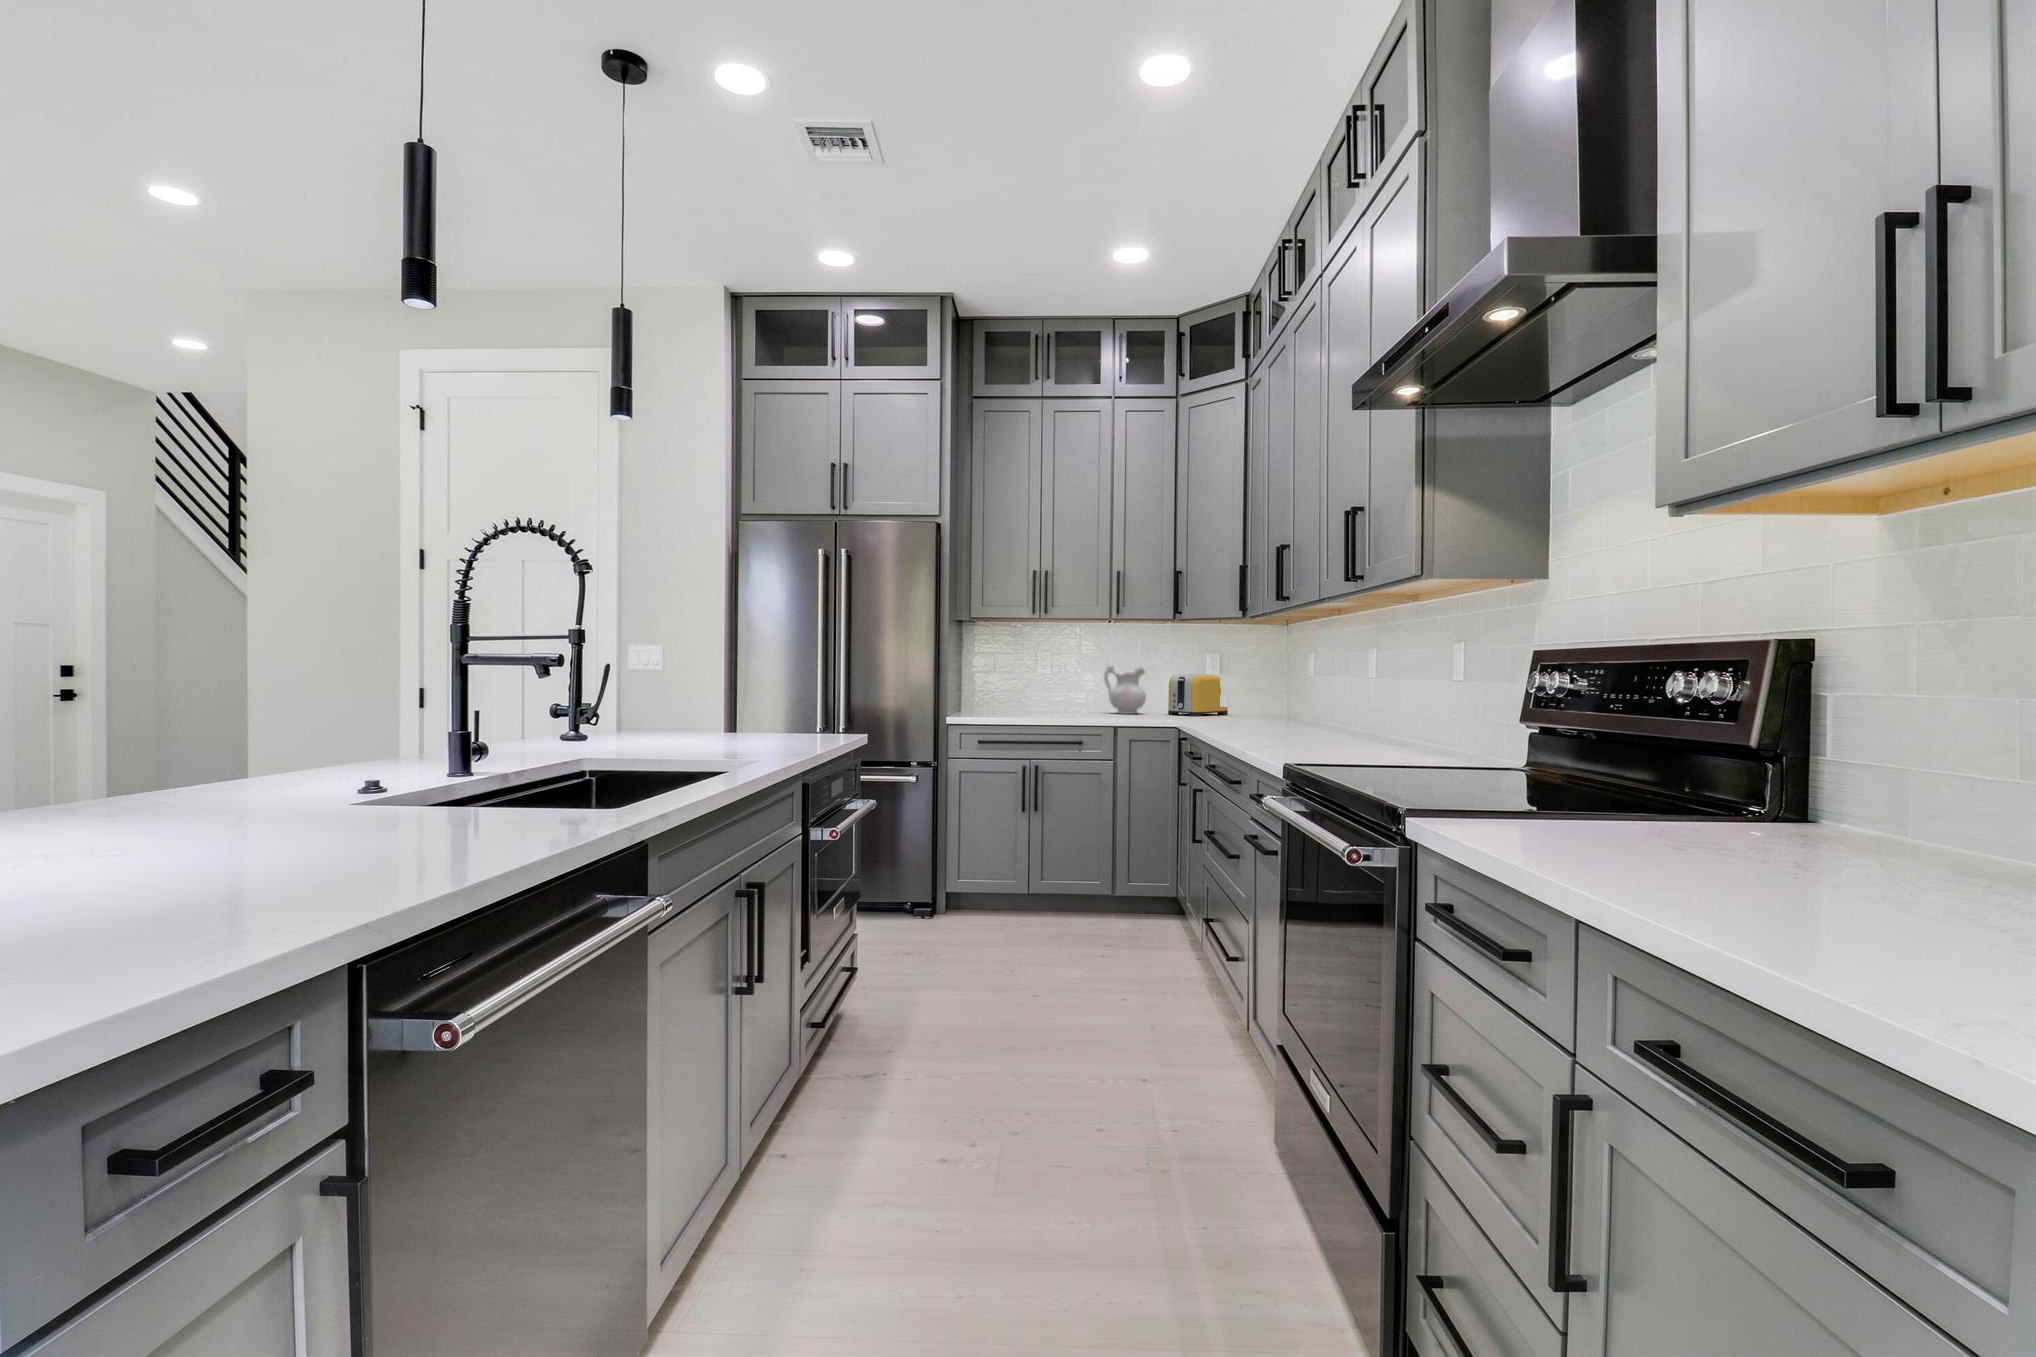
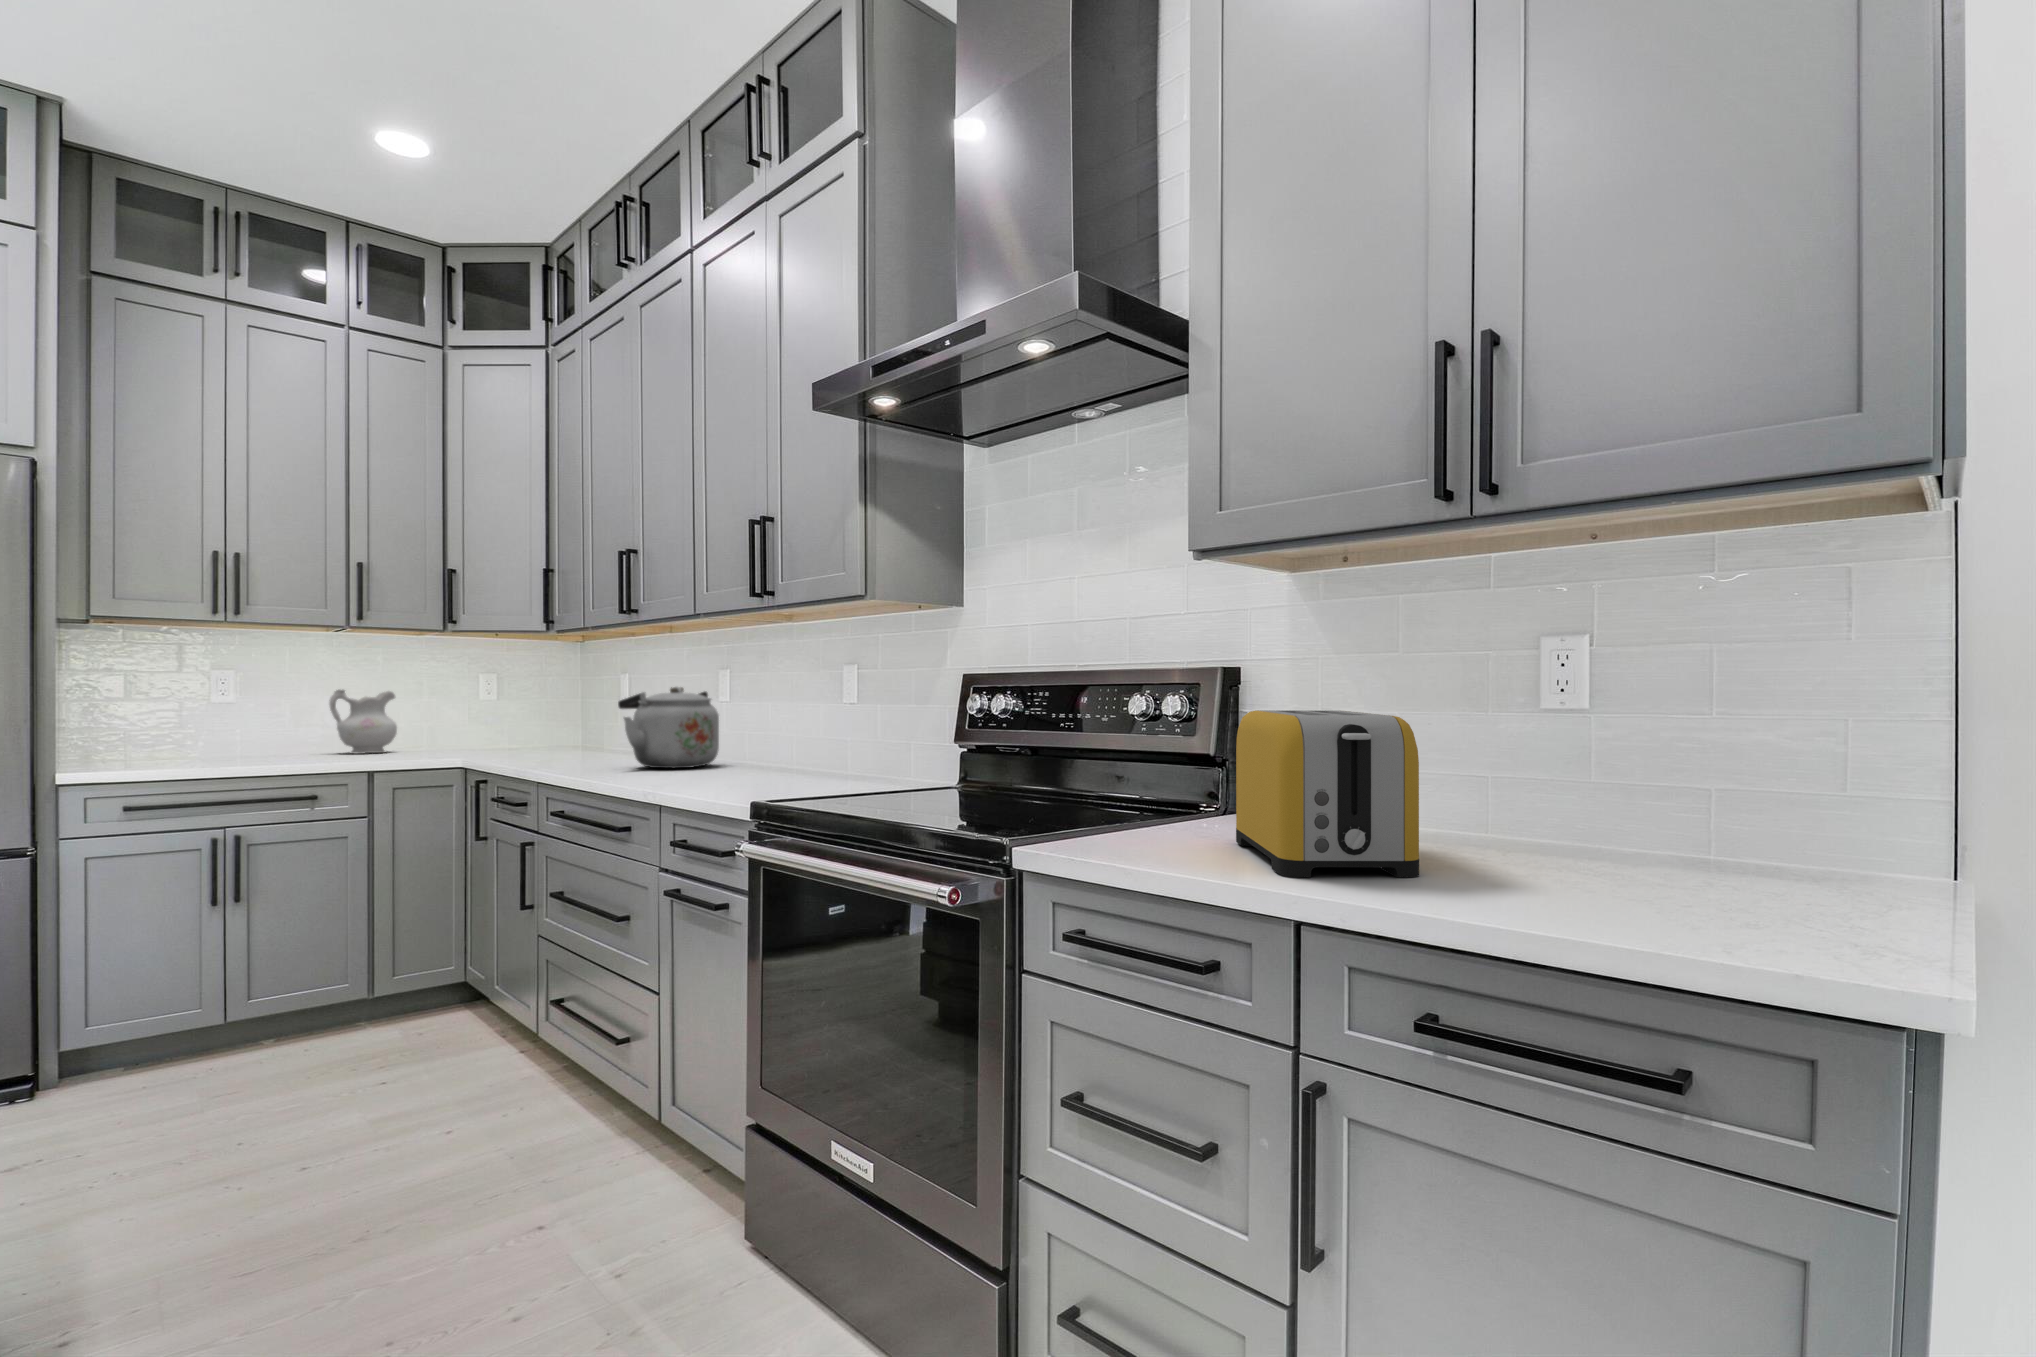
kettle: none [1263,666,1350,737] -> present [618,687,719,768]
toaster: present [1168,675,1228,716] -> present [1236,710,1419,877]

